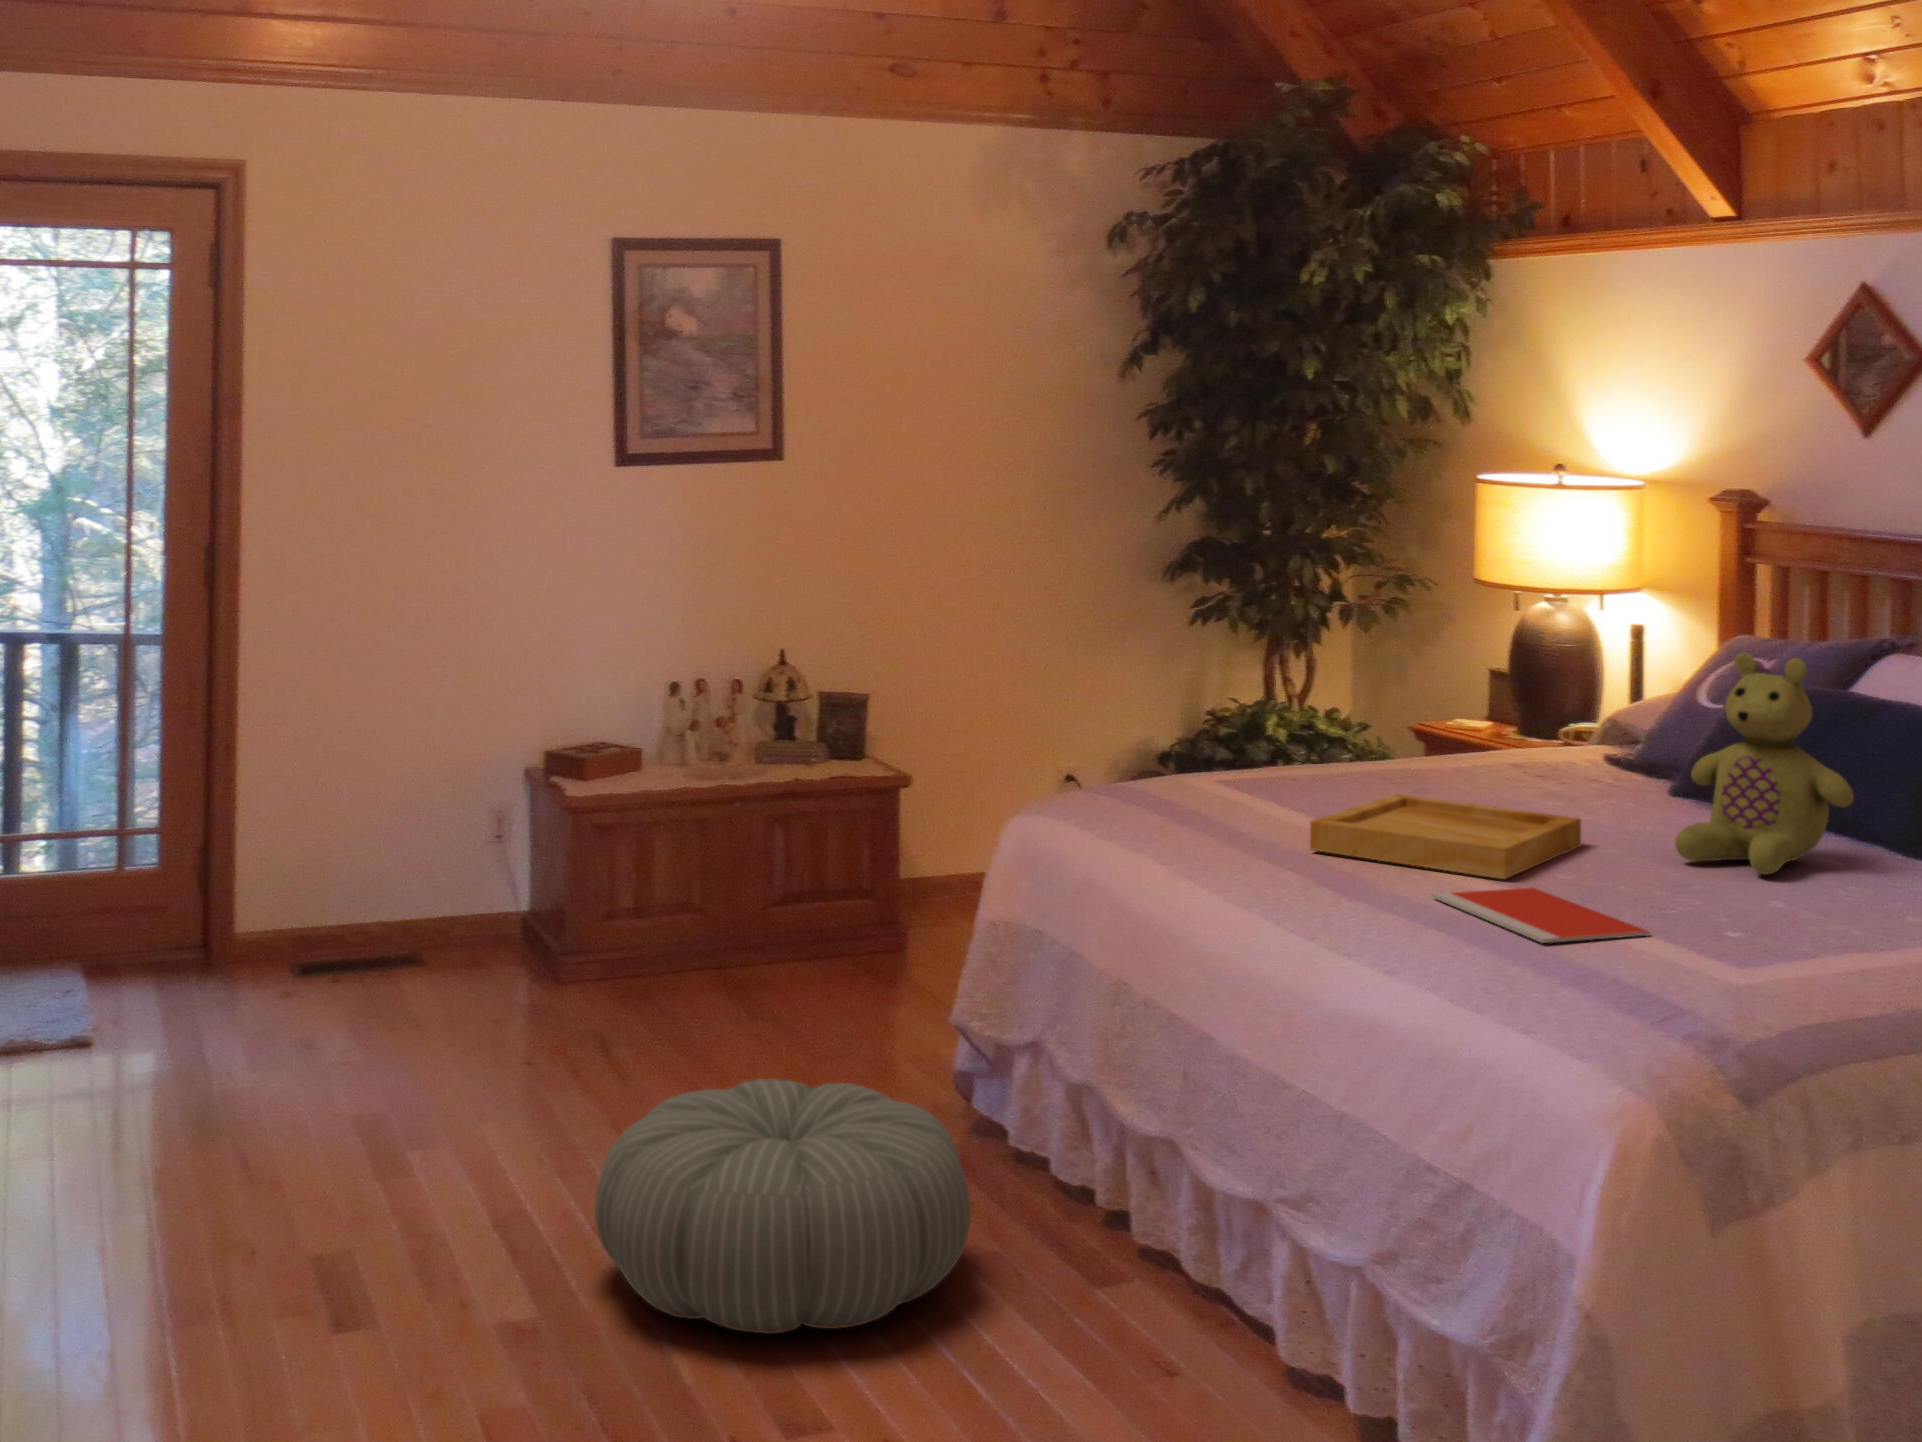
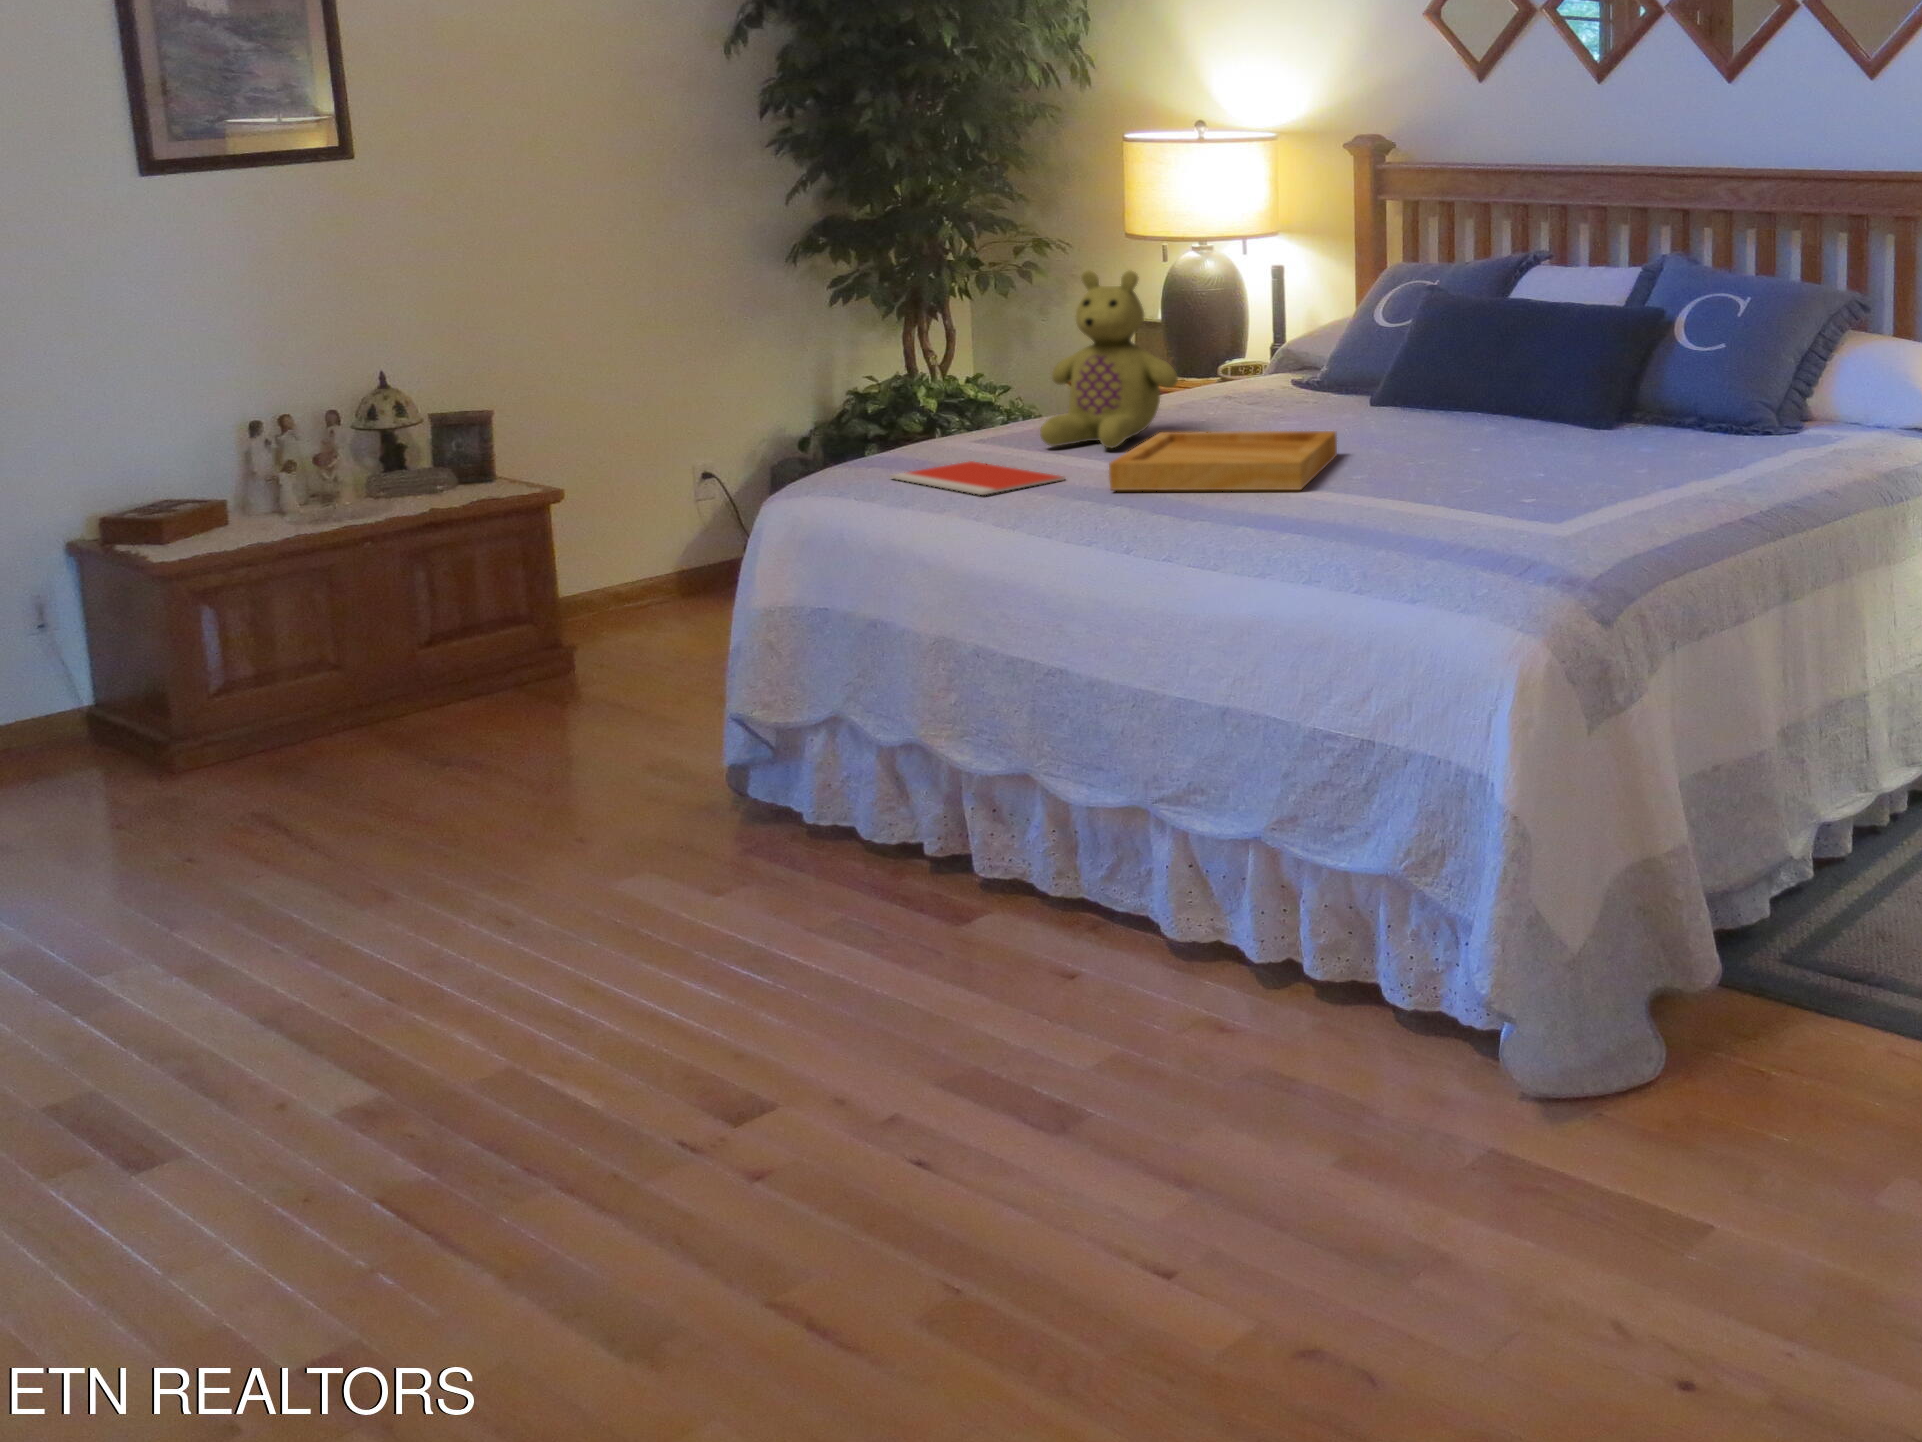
stuffed bear: present [1675,652,1854,875] -> present [1040,270,1178,448]
notebook: present [1432,888,1650,943] -> present [890,461,1065,495]
pouf: present [595,1079,971,1334] -> none [414,791,840,1055]

